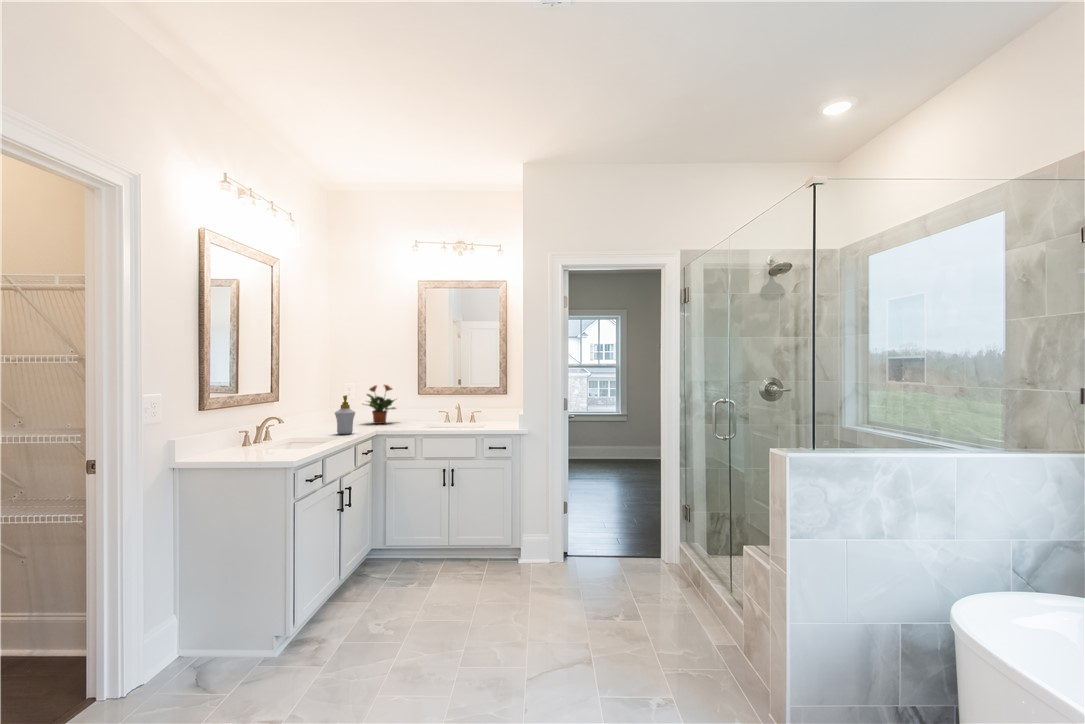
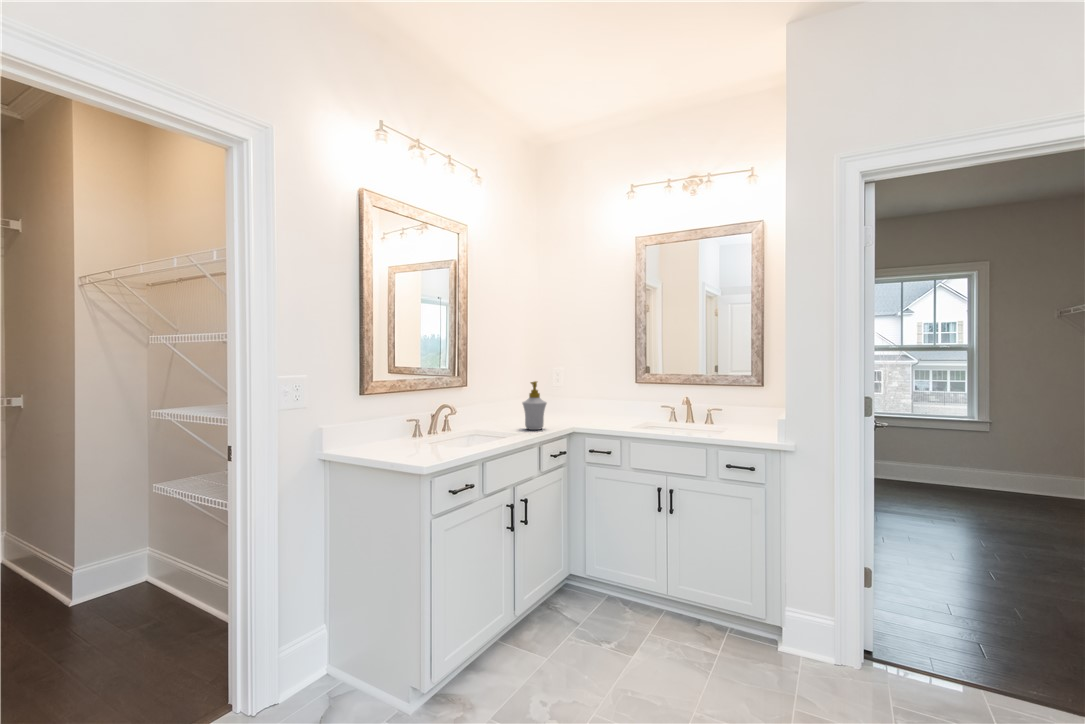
potted plant: present [367,385,396,424] -> none [568,369,612,418]

